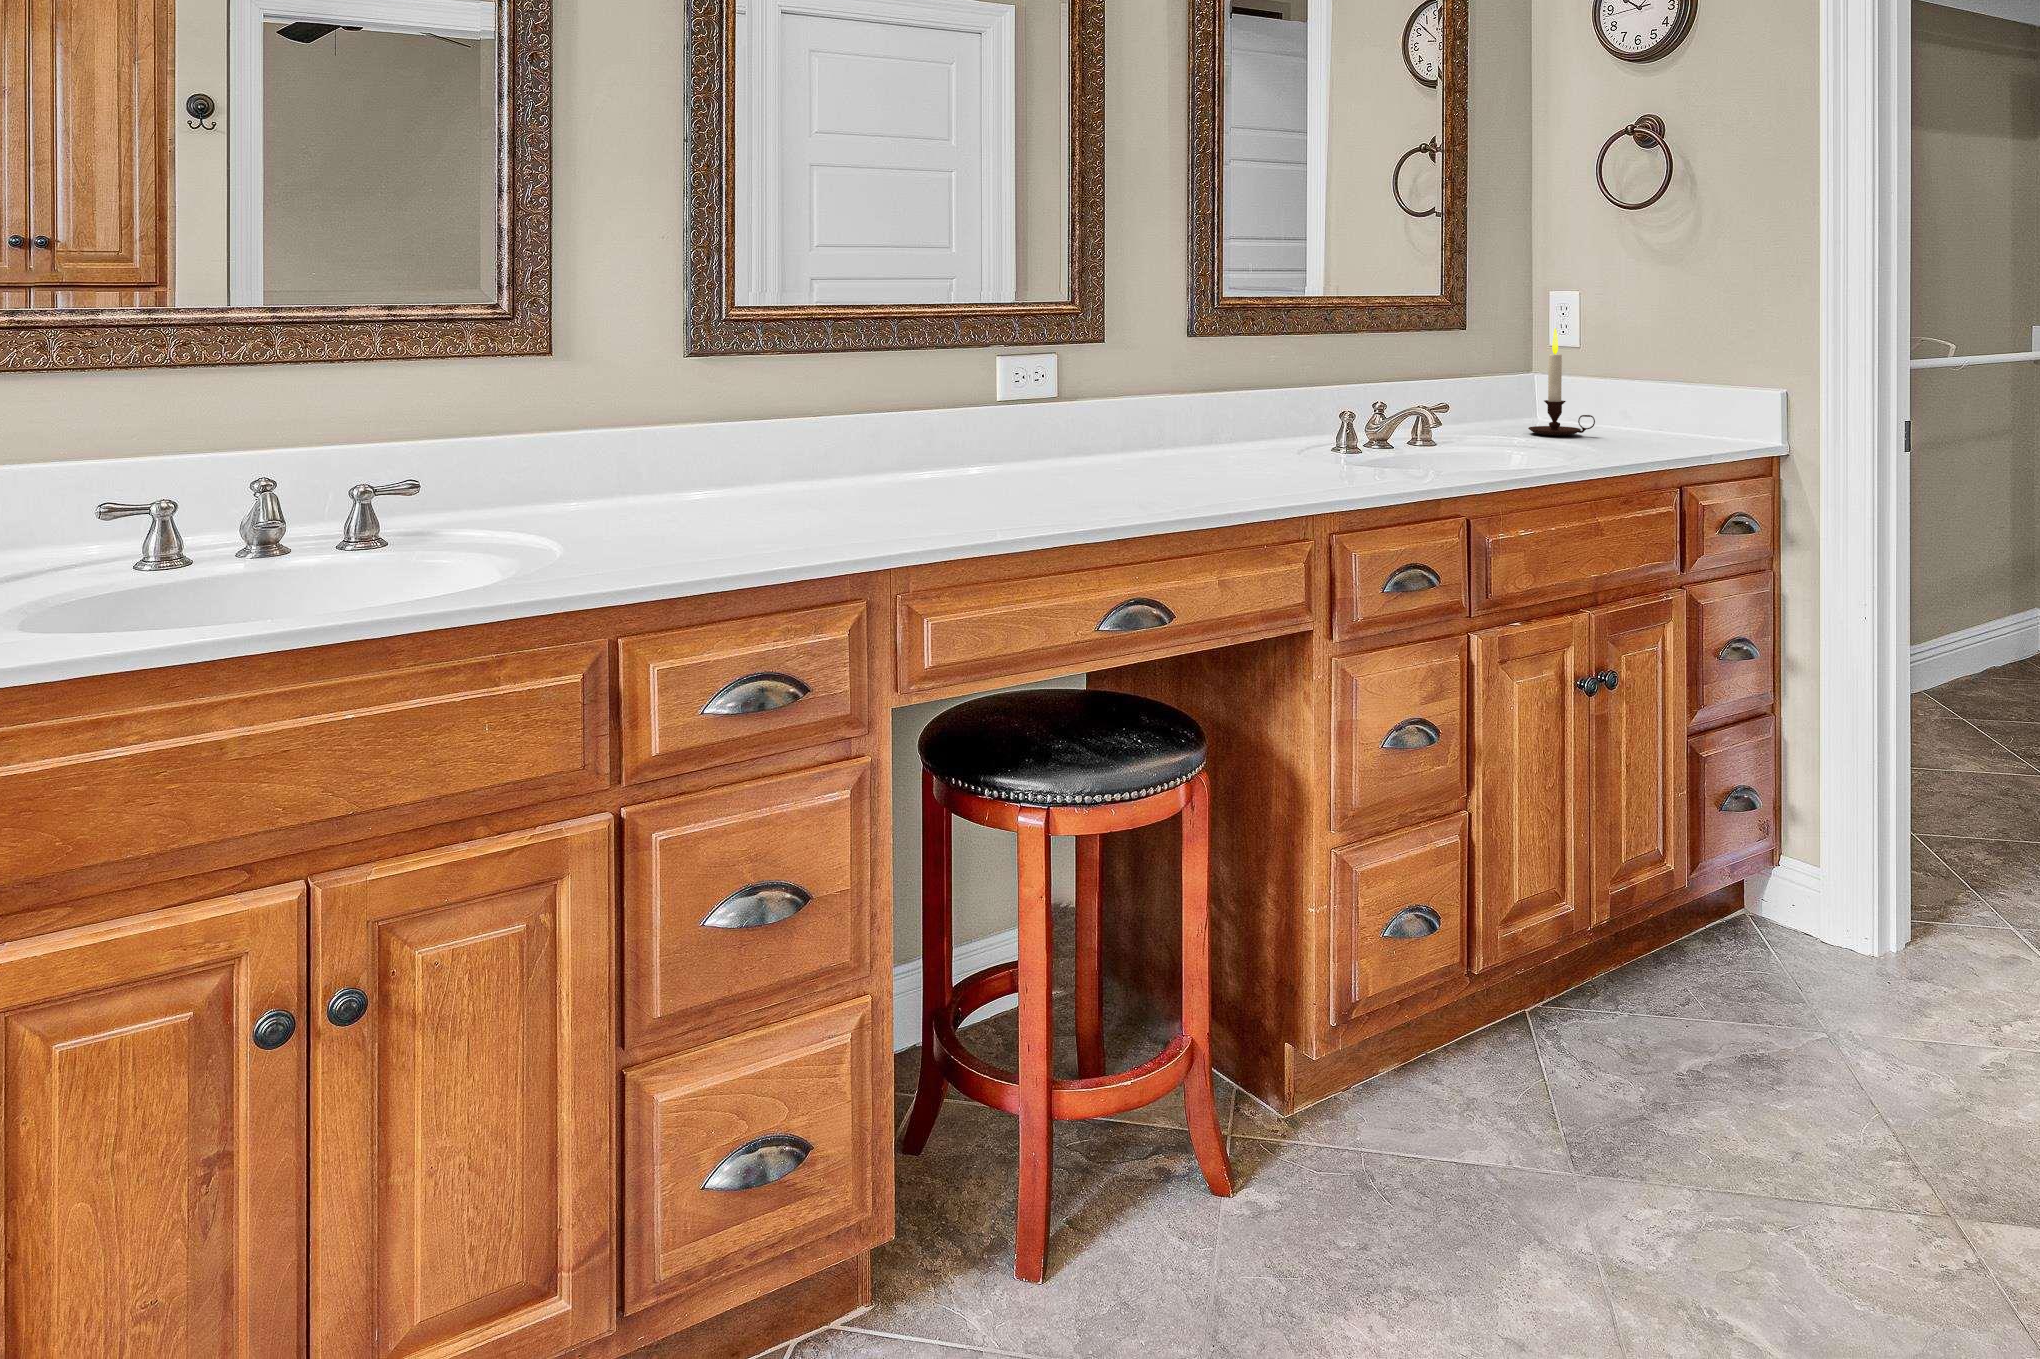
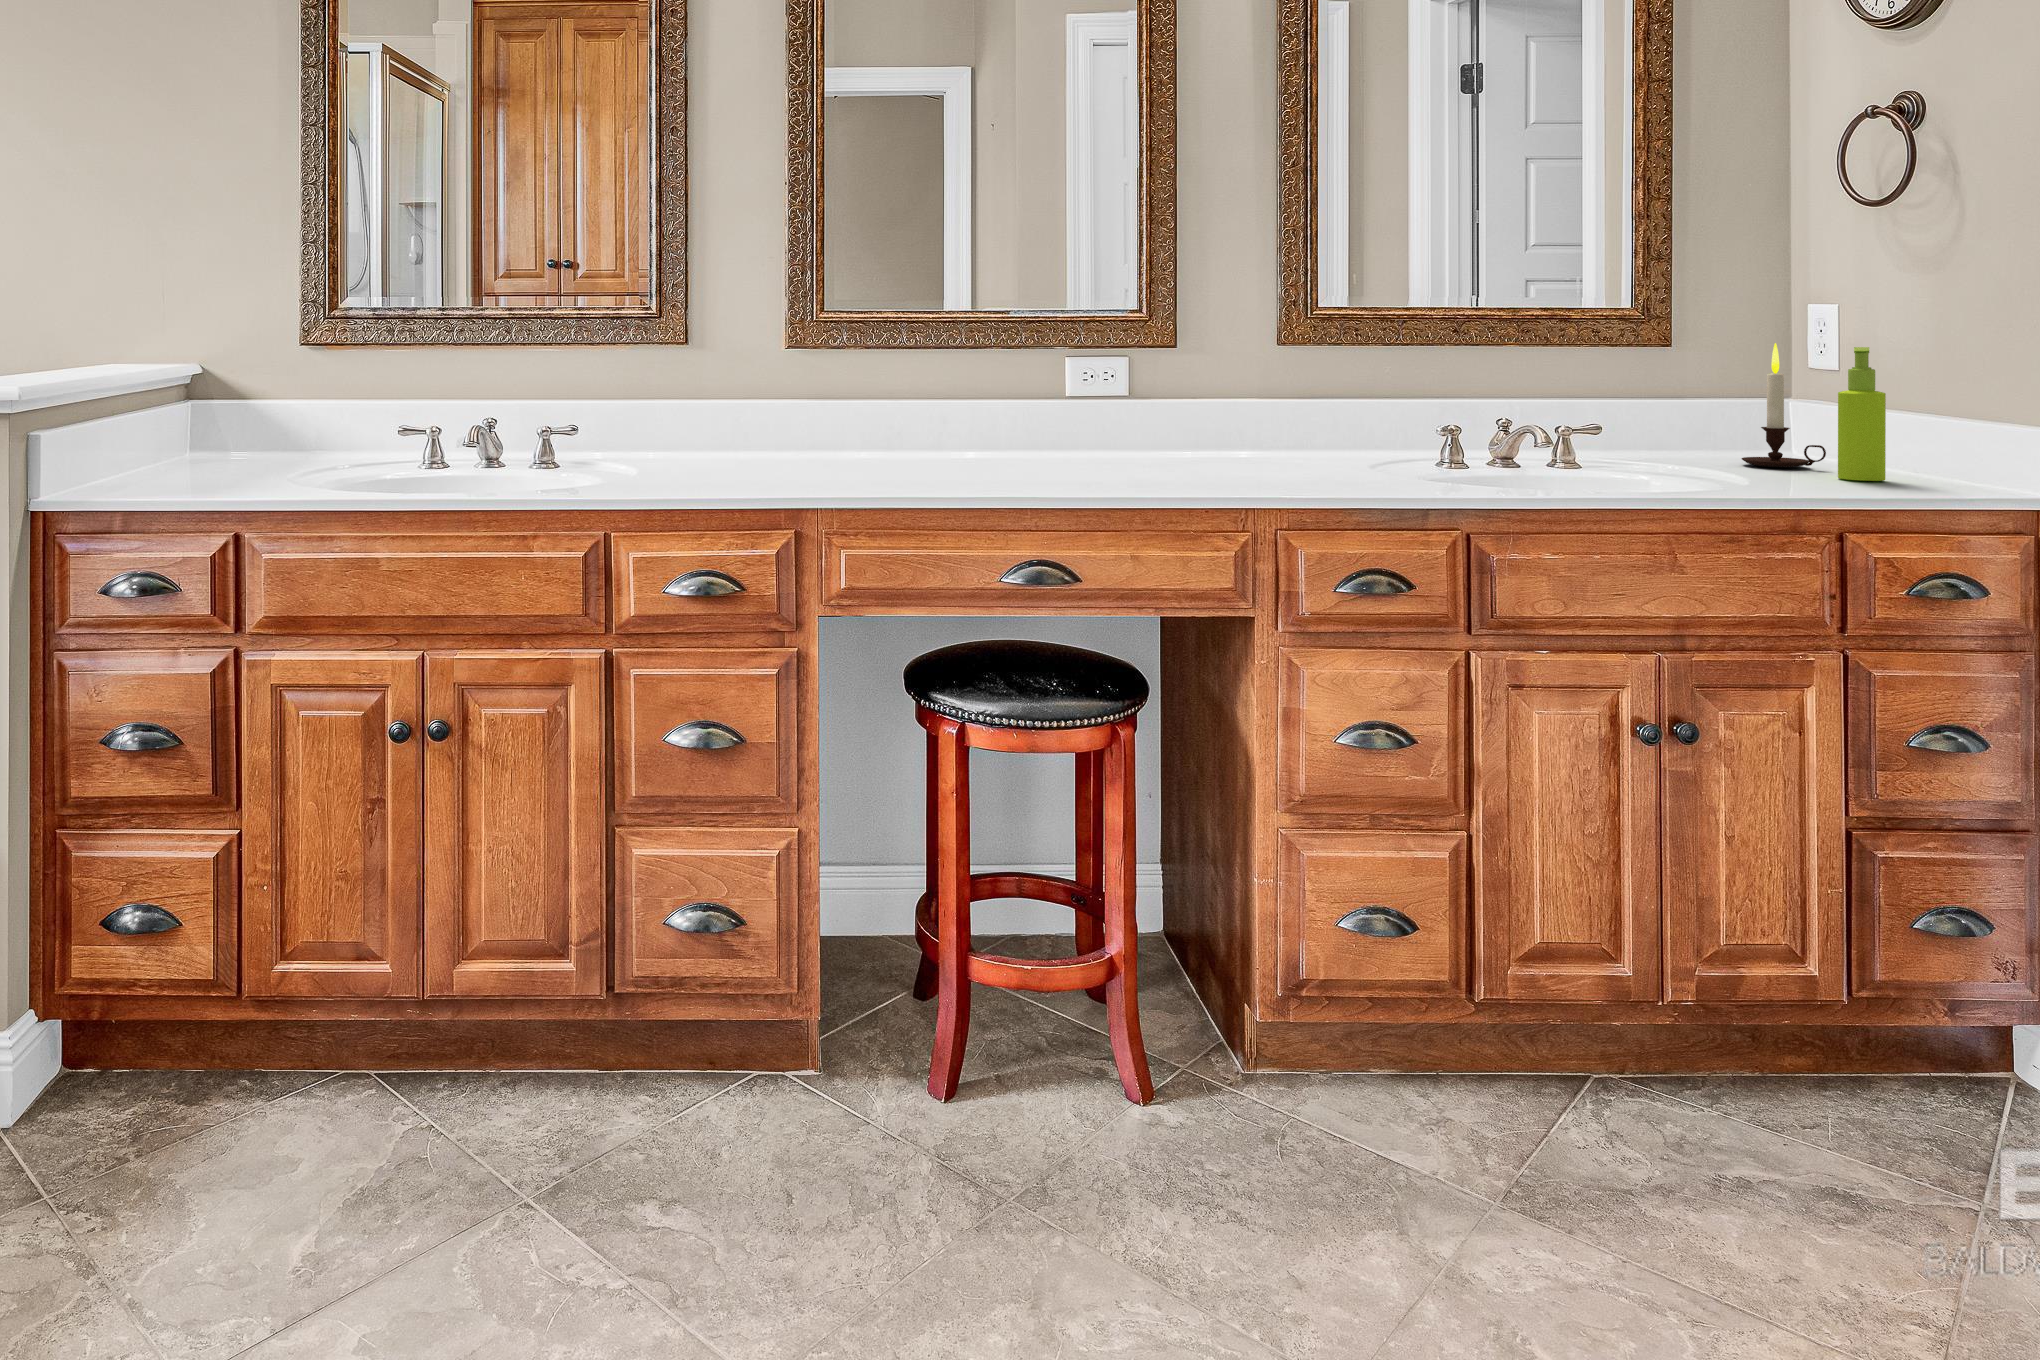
soap dispenser: none [1625,332,1661,445] -> present [1838,347,1886,481]

